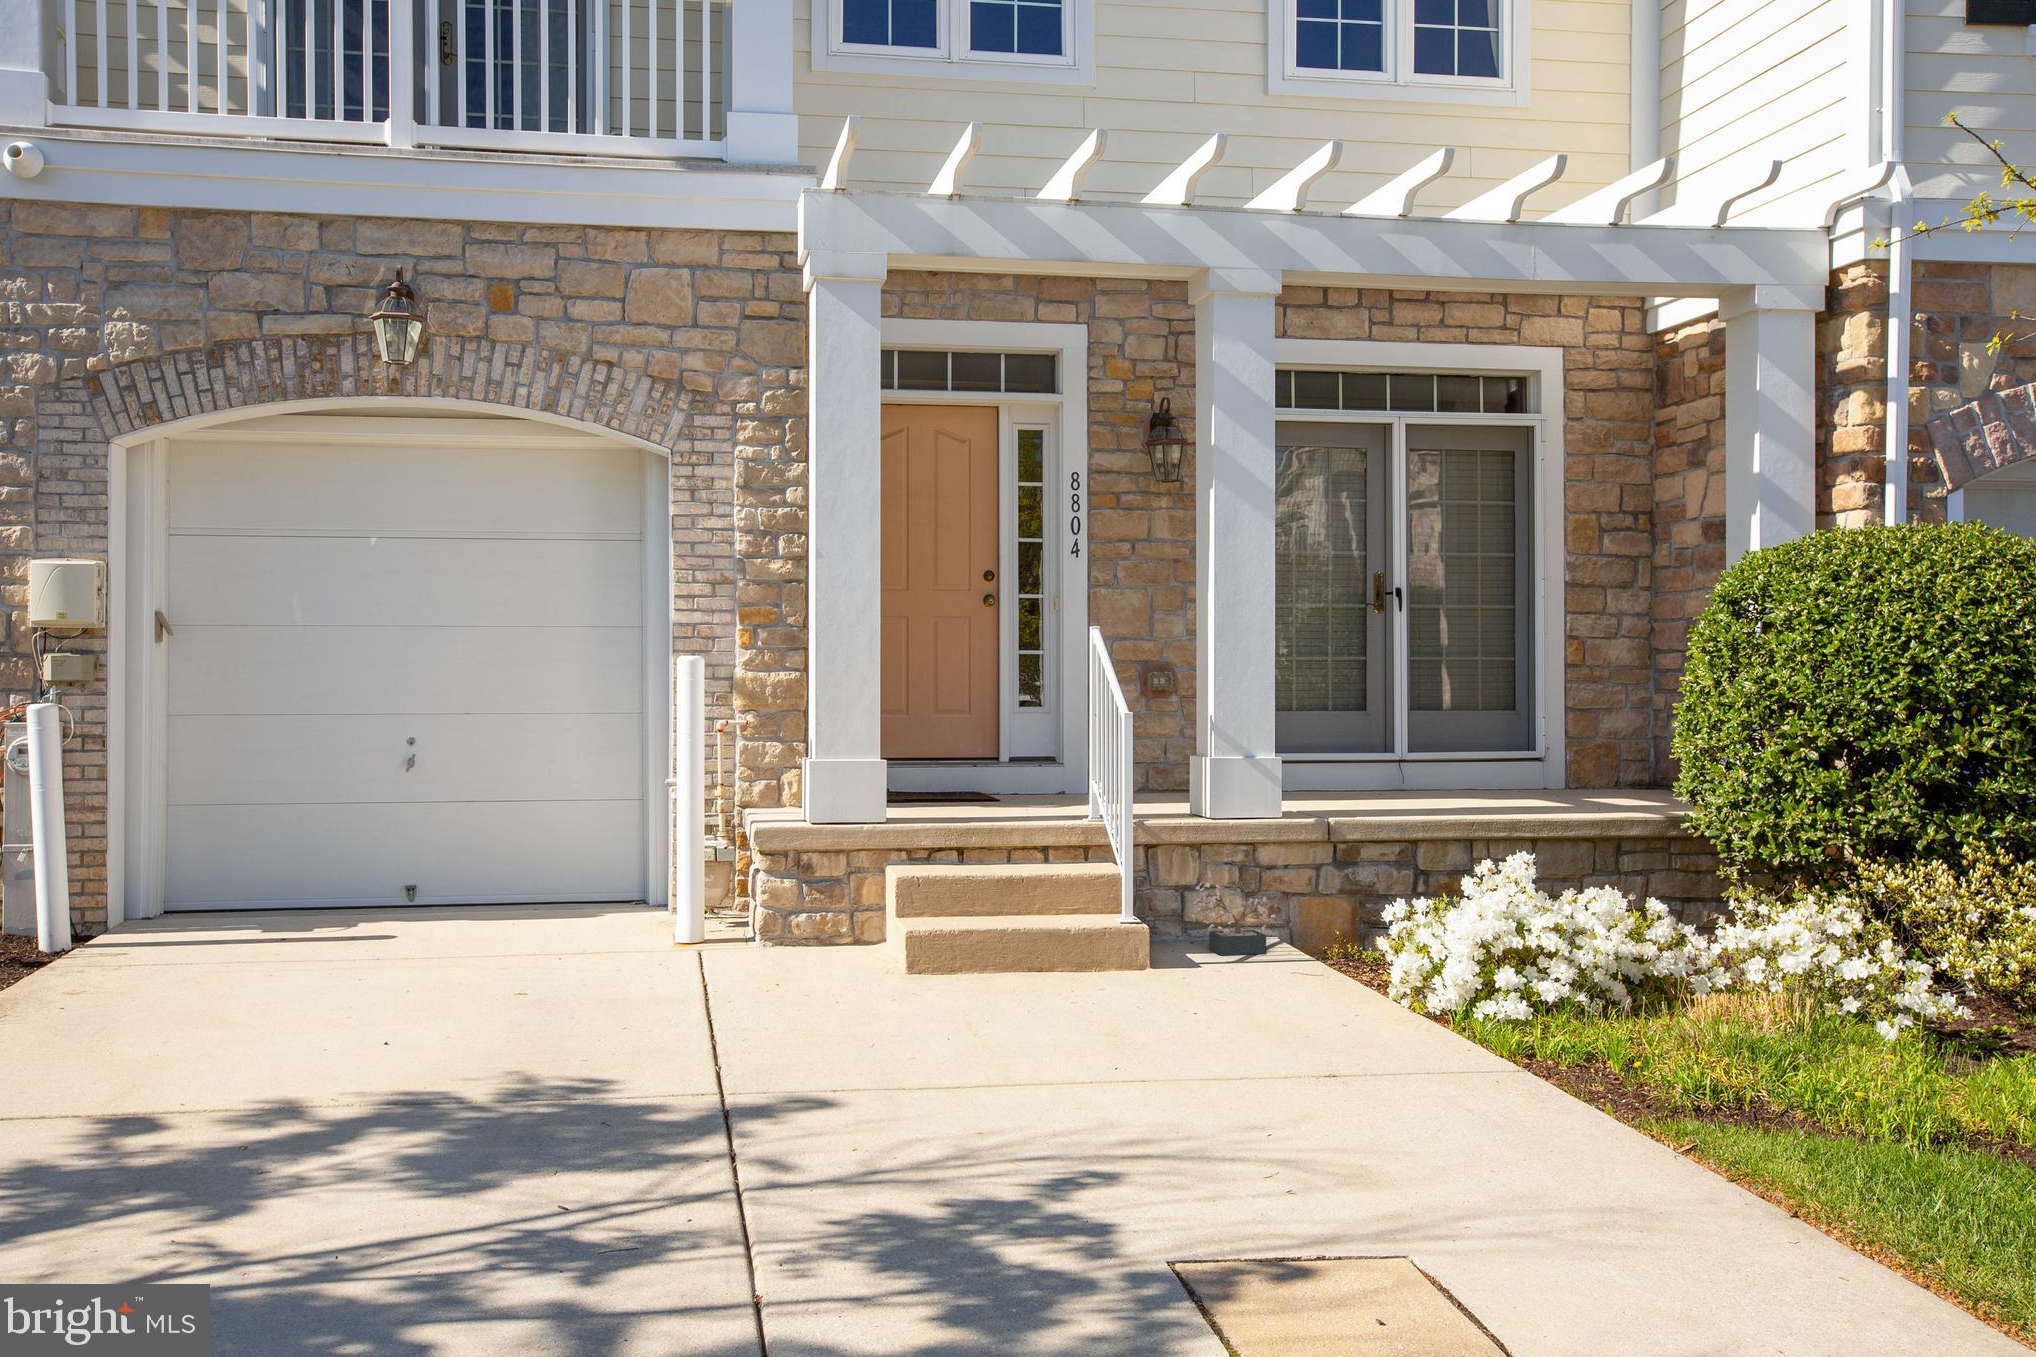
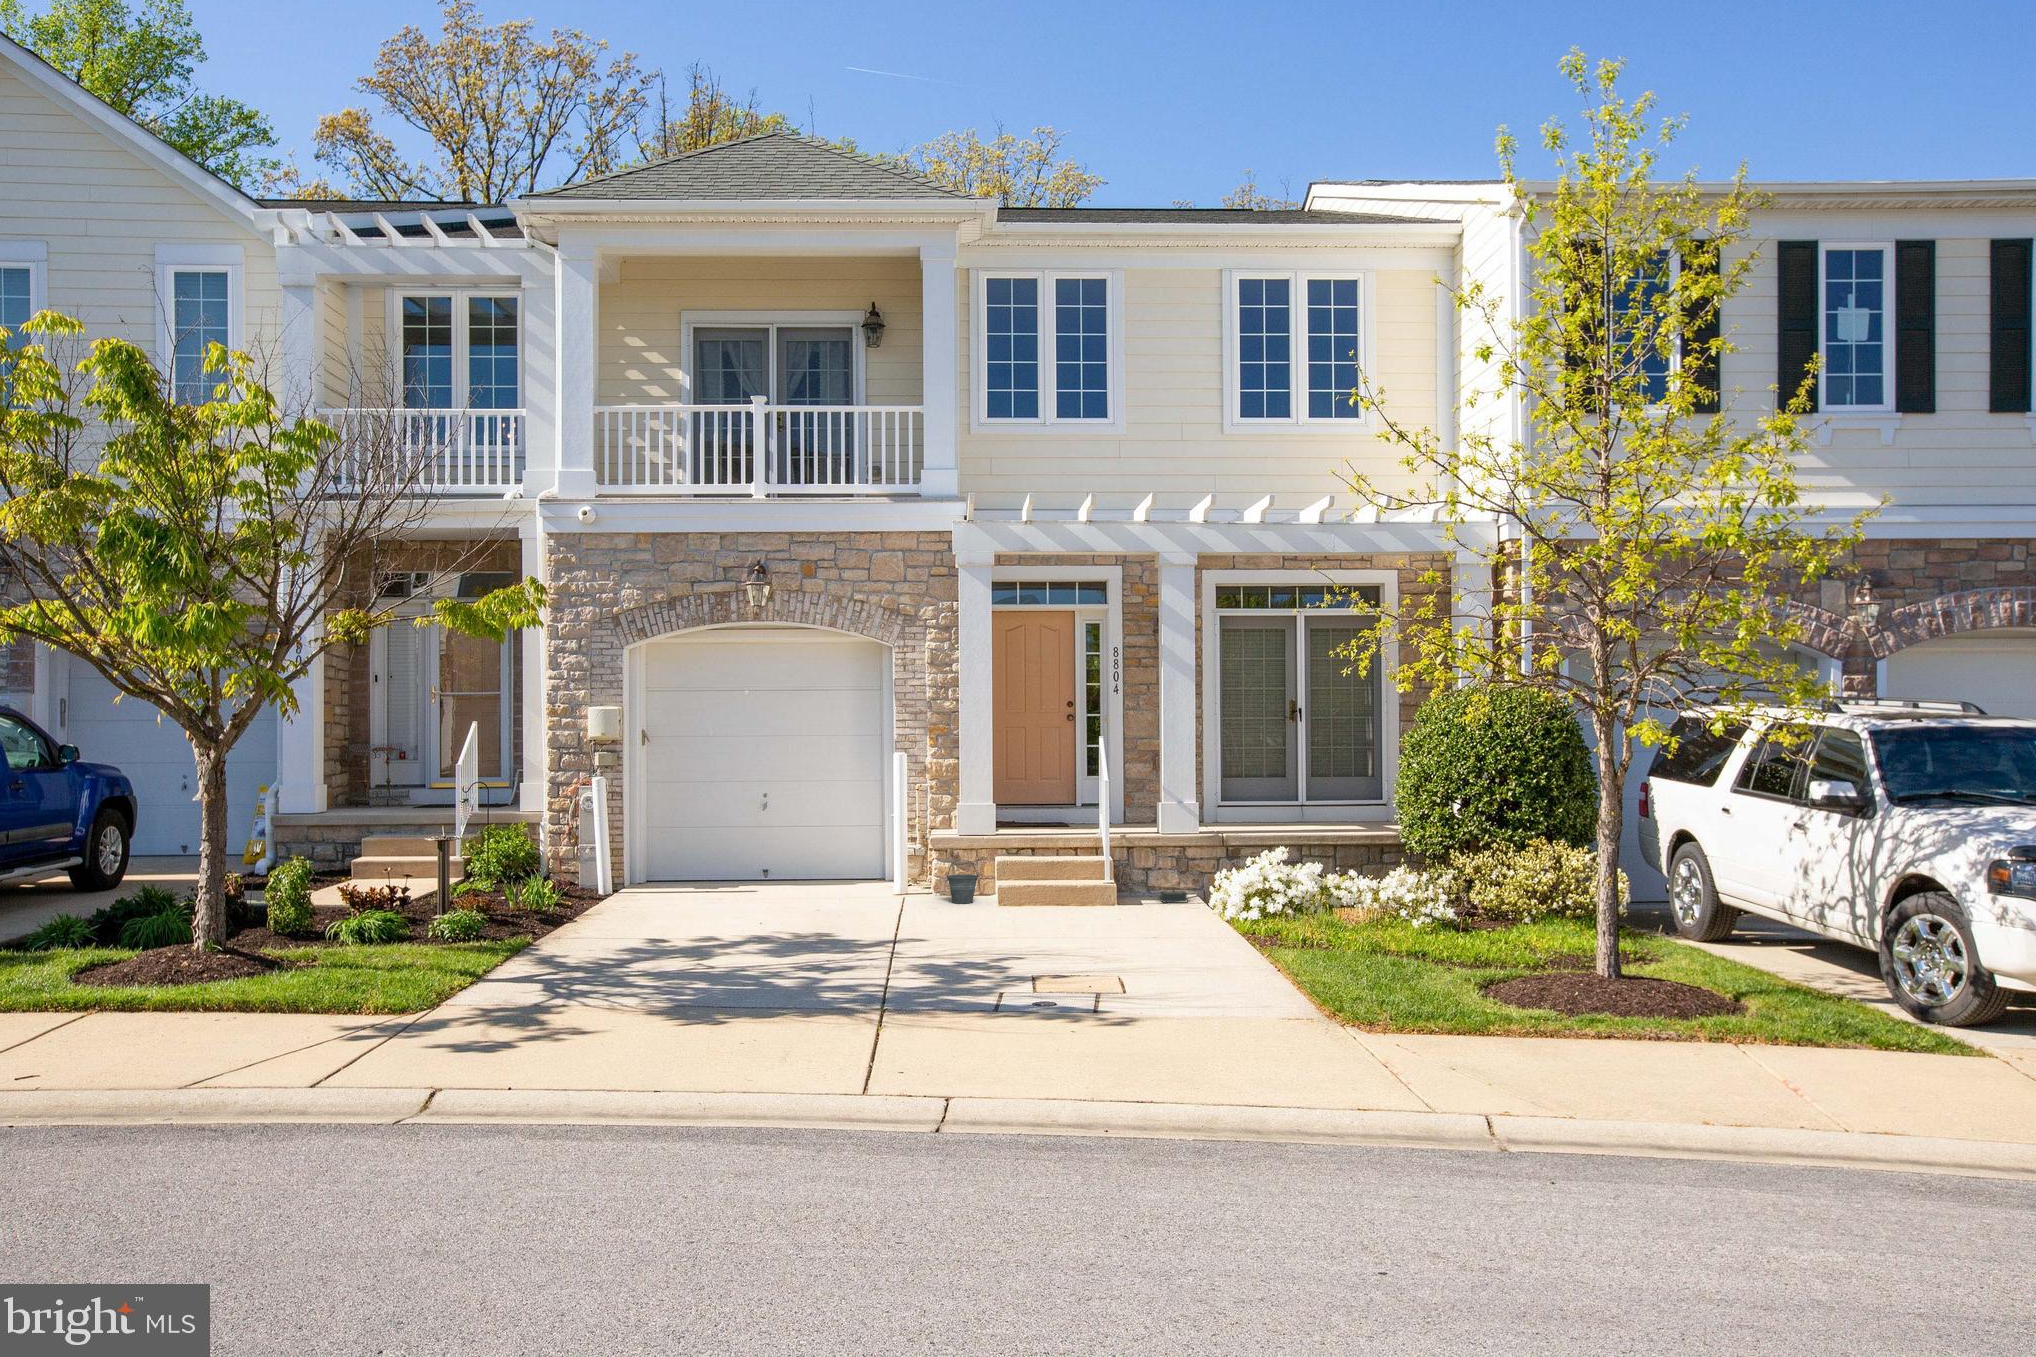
bucket: none [784,873,855,964] -> present [945,860,979,904]

